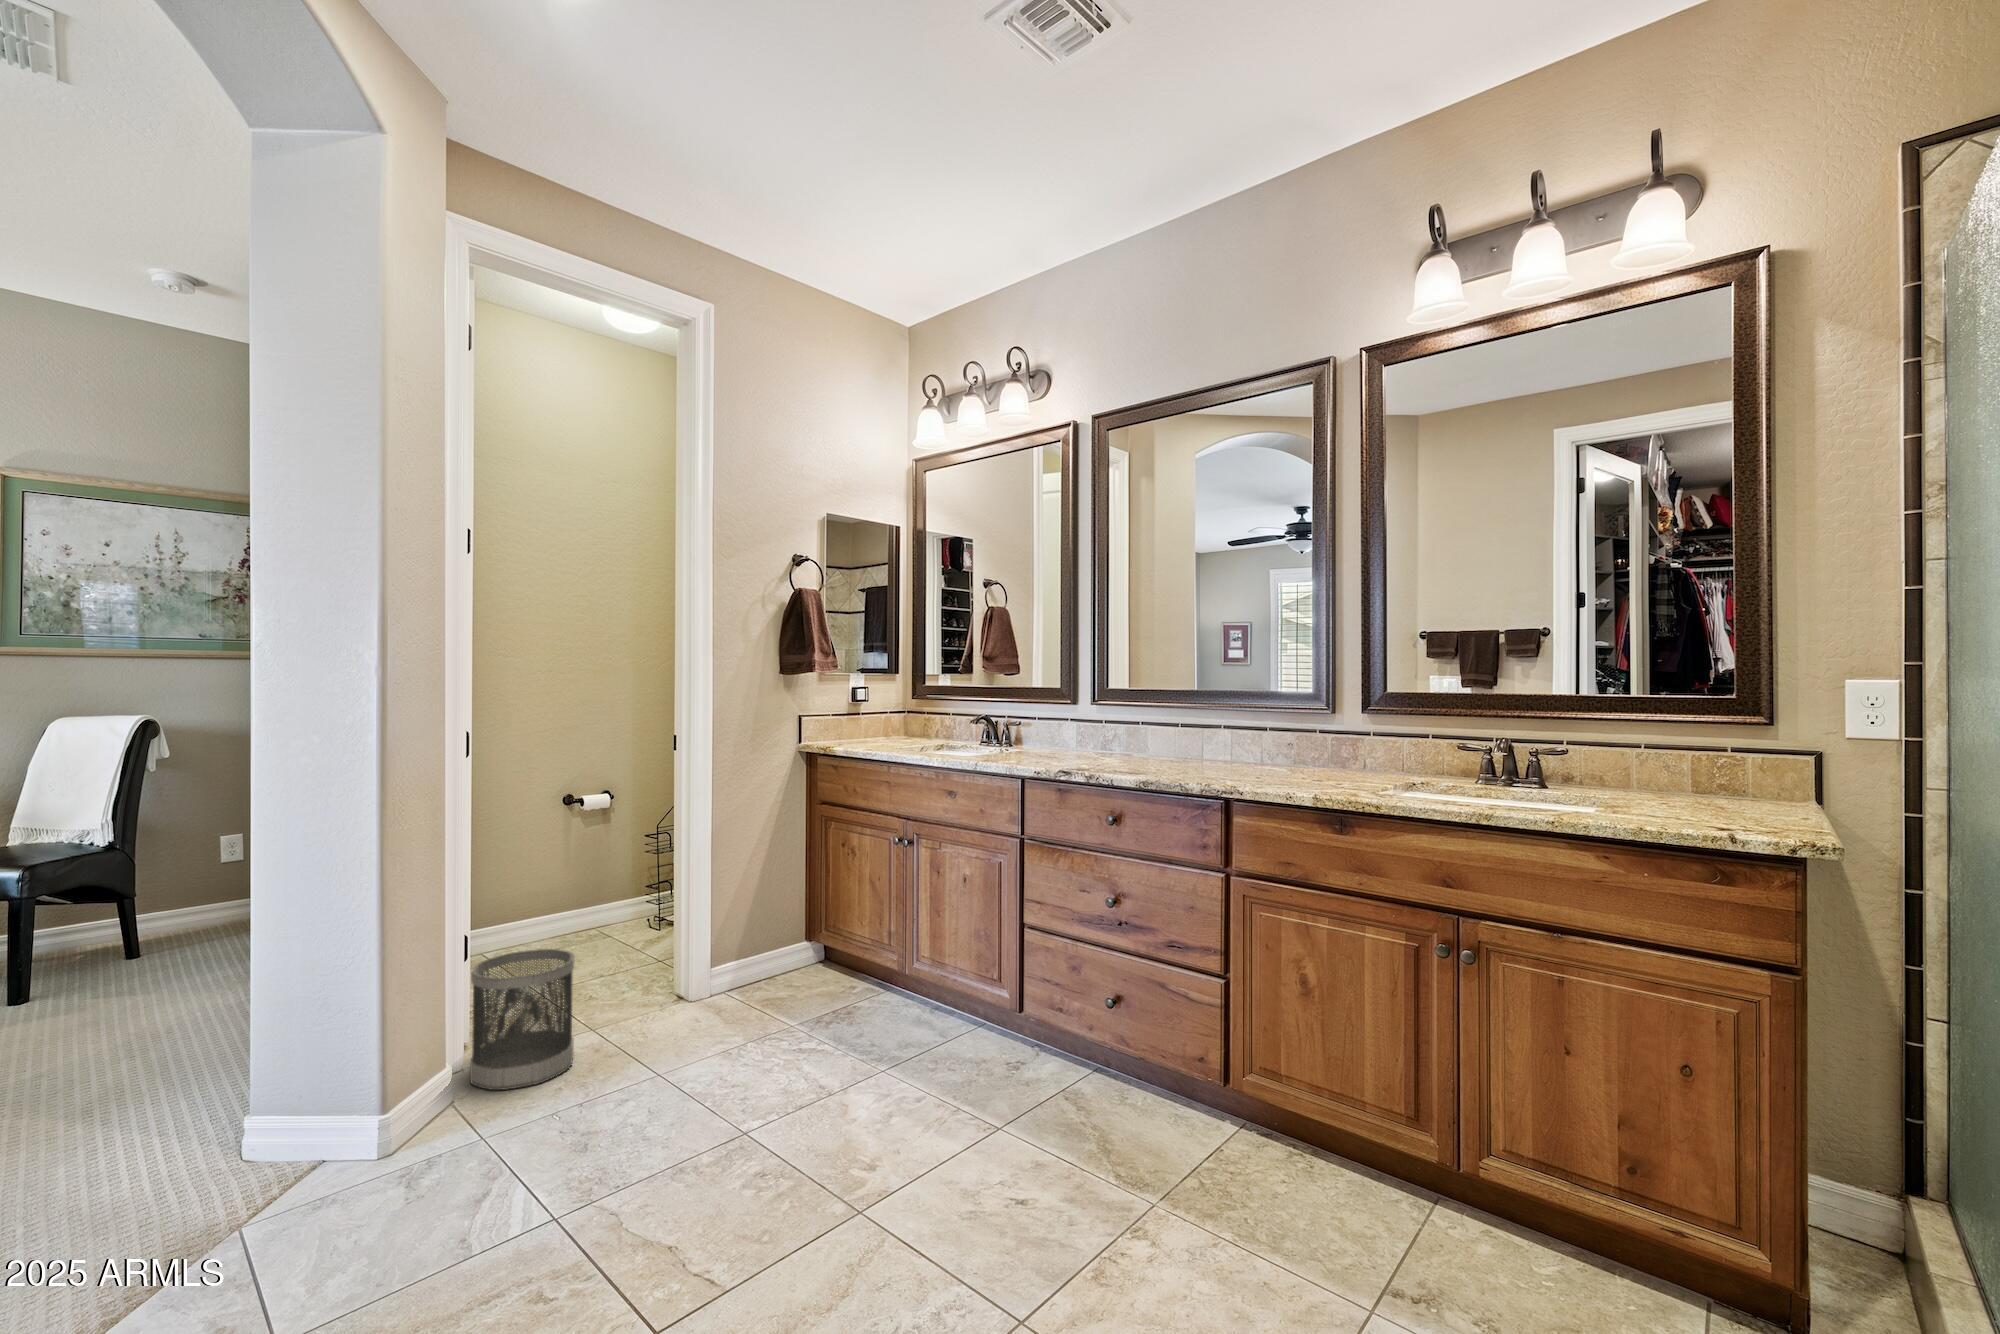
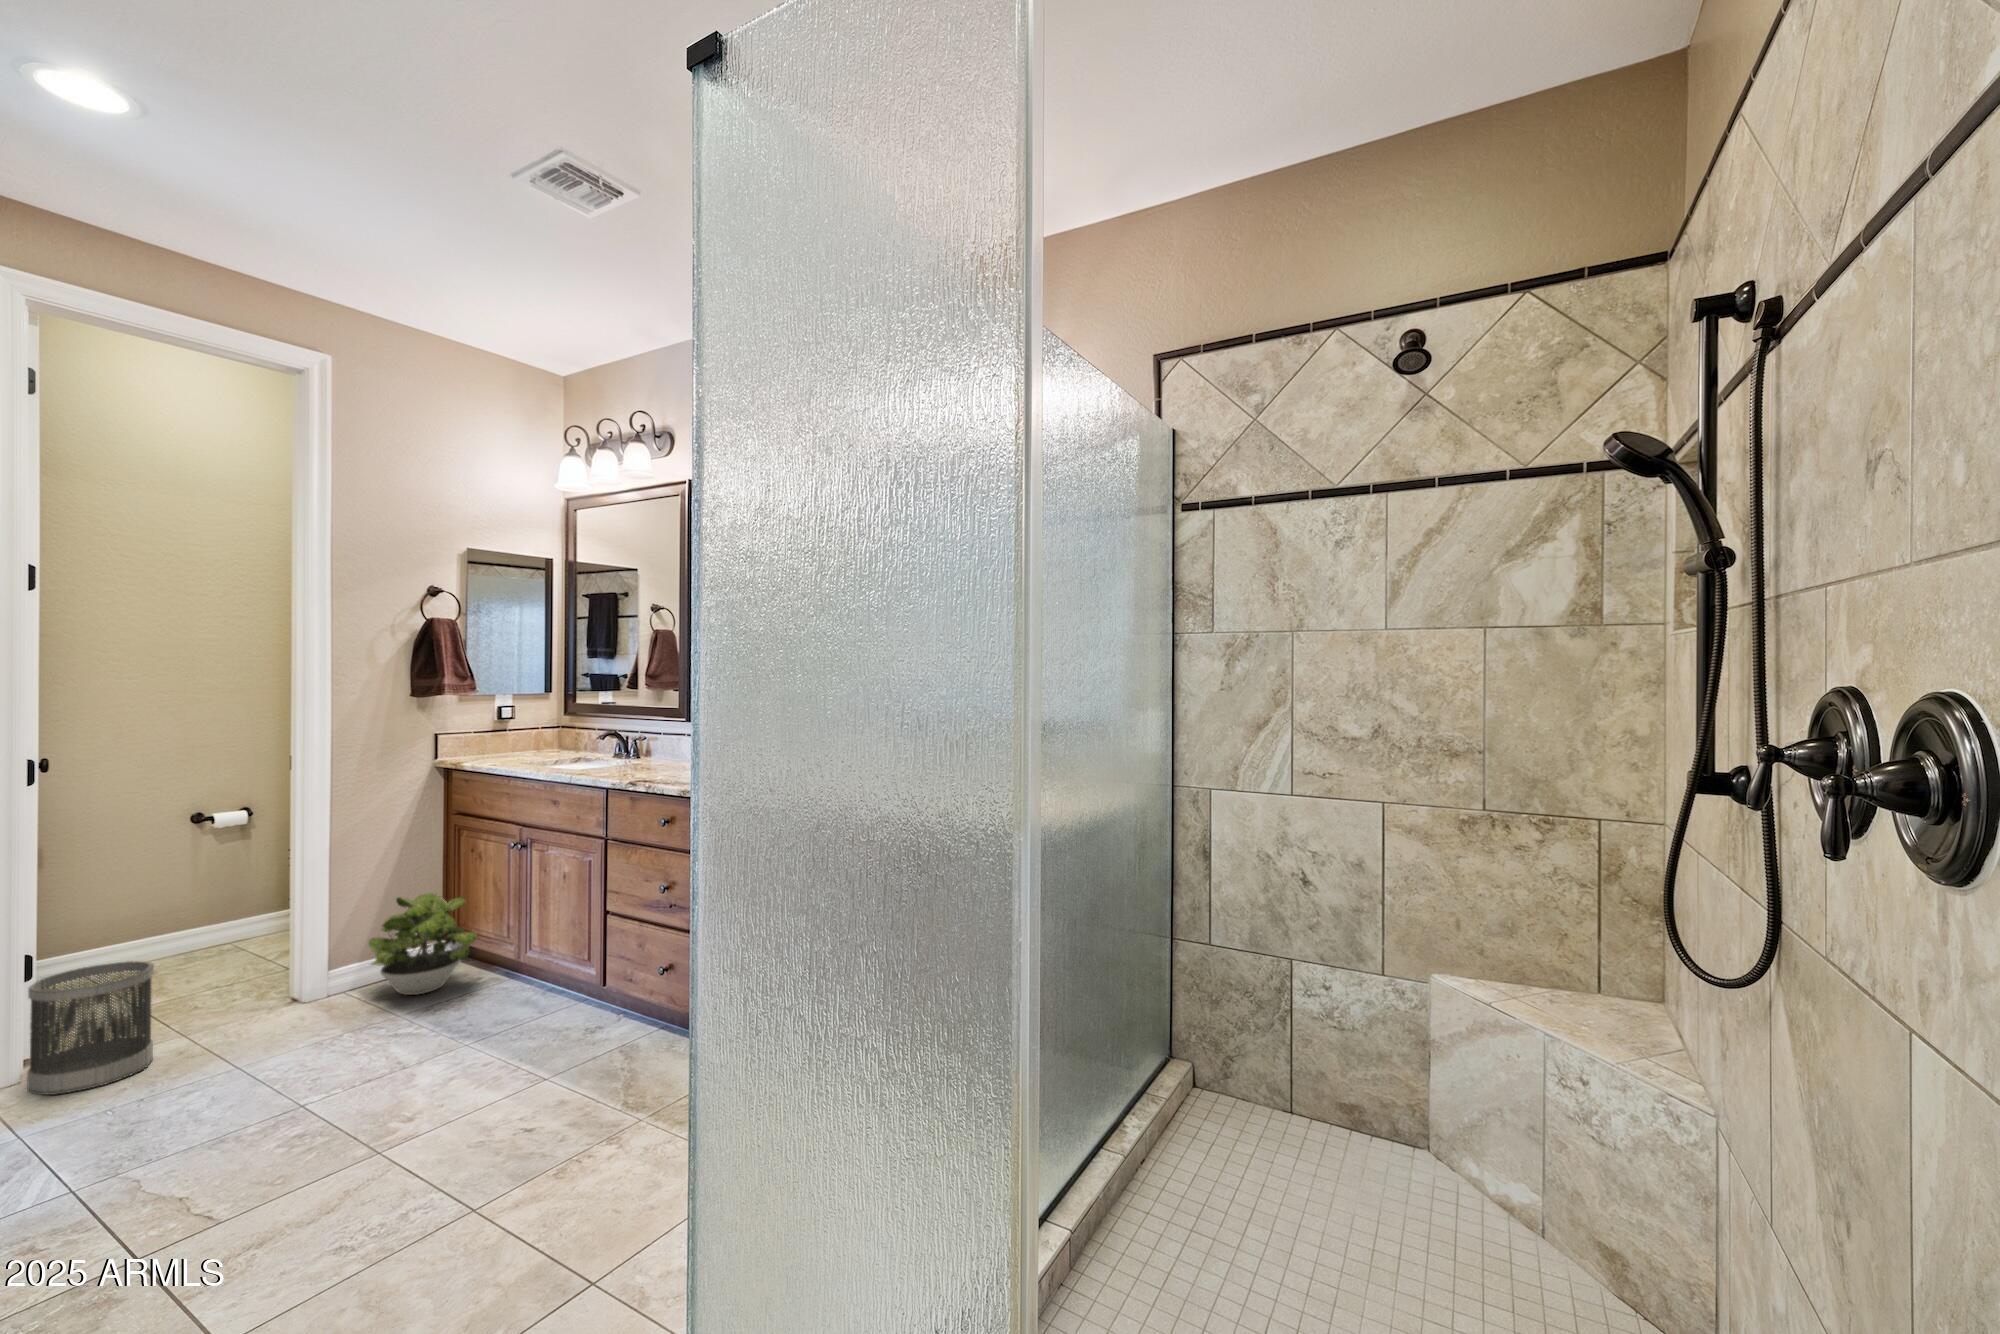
potted plant: none [750,889,858,1001] -> present [369,893,477,995]

